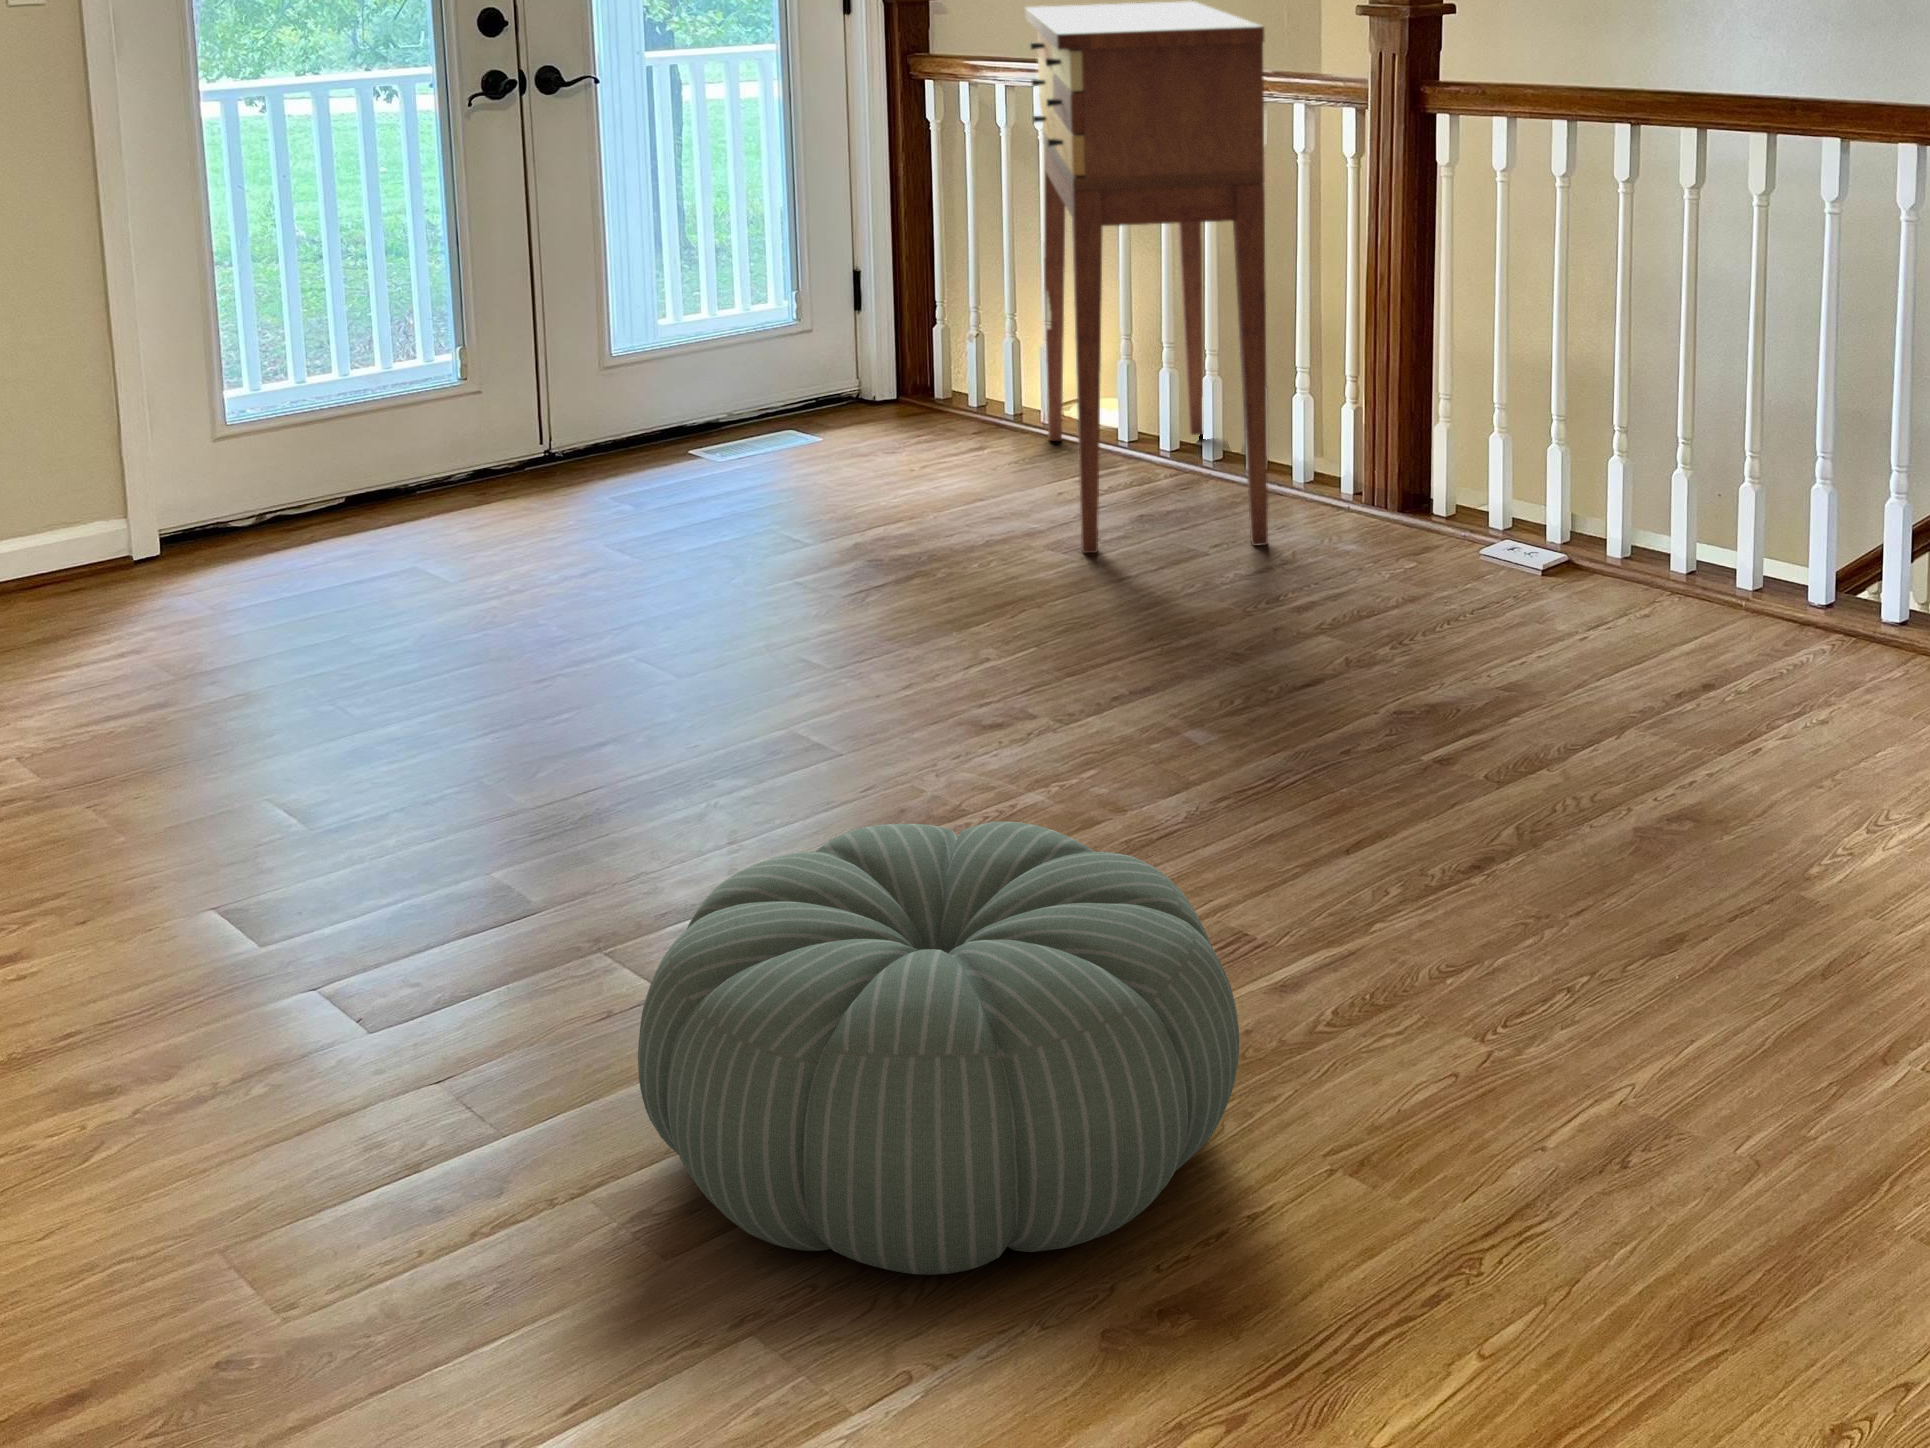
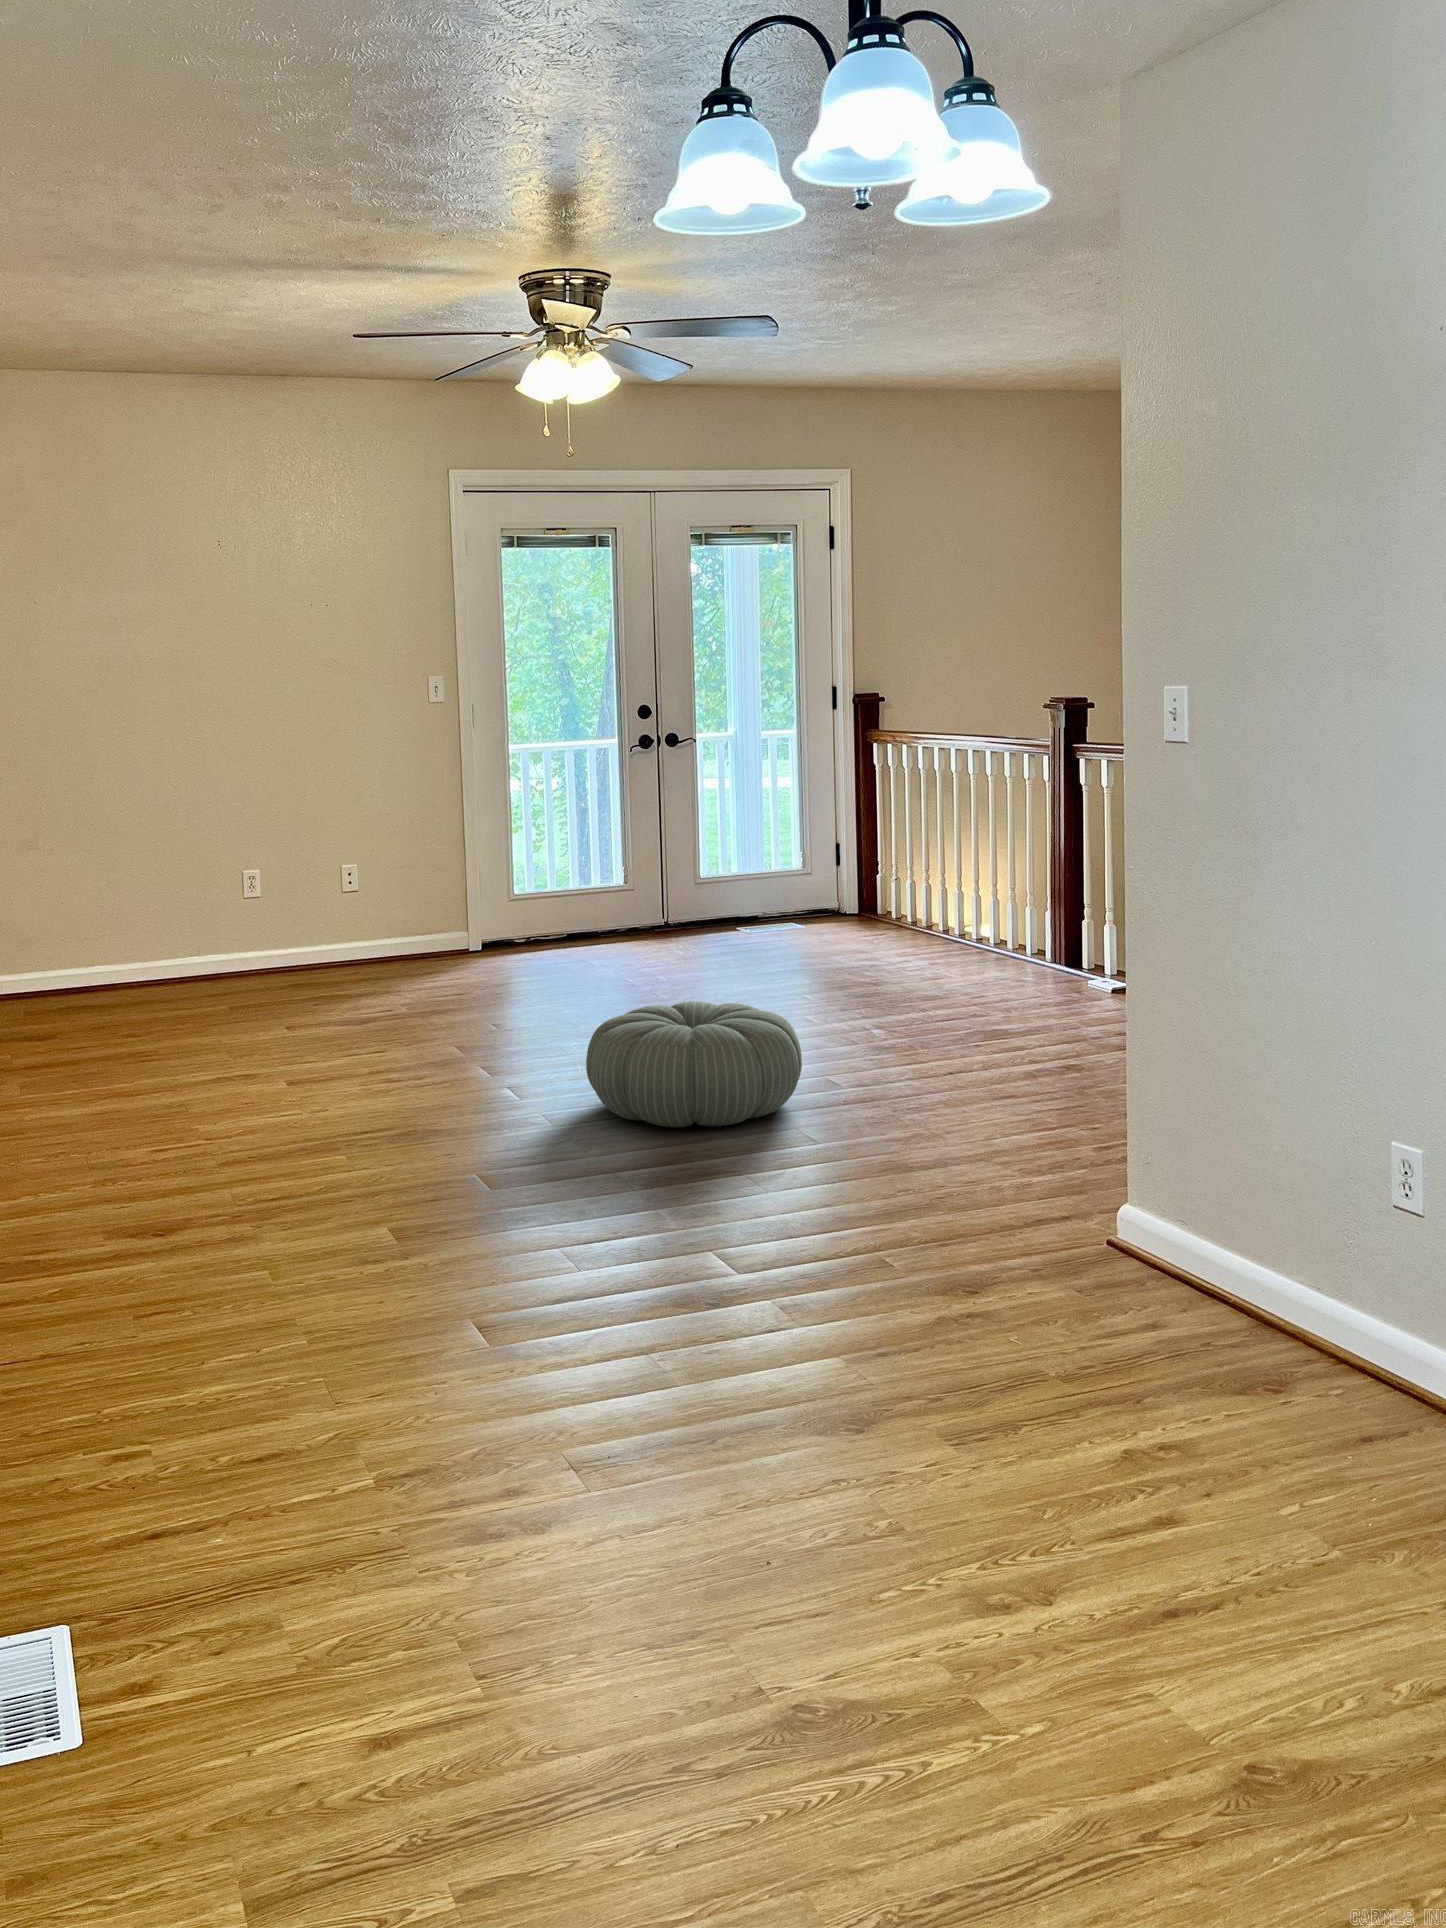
console table: present [1025,1,1268,553] -> none [884,702,1007,973]

